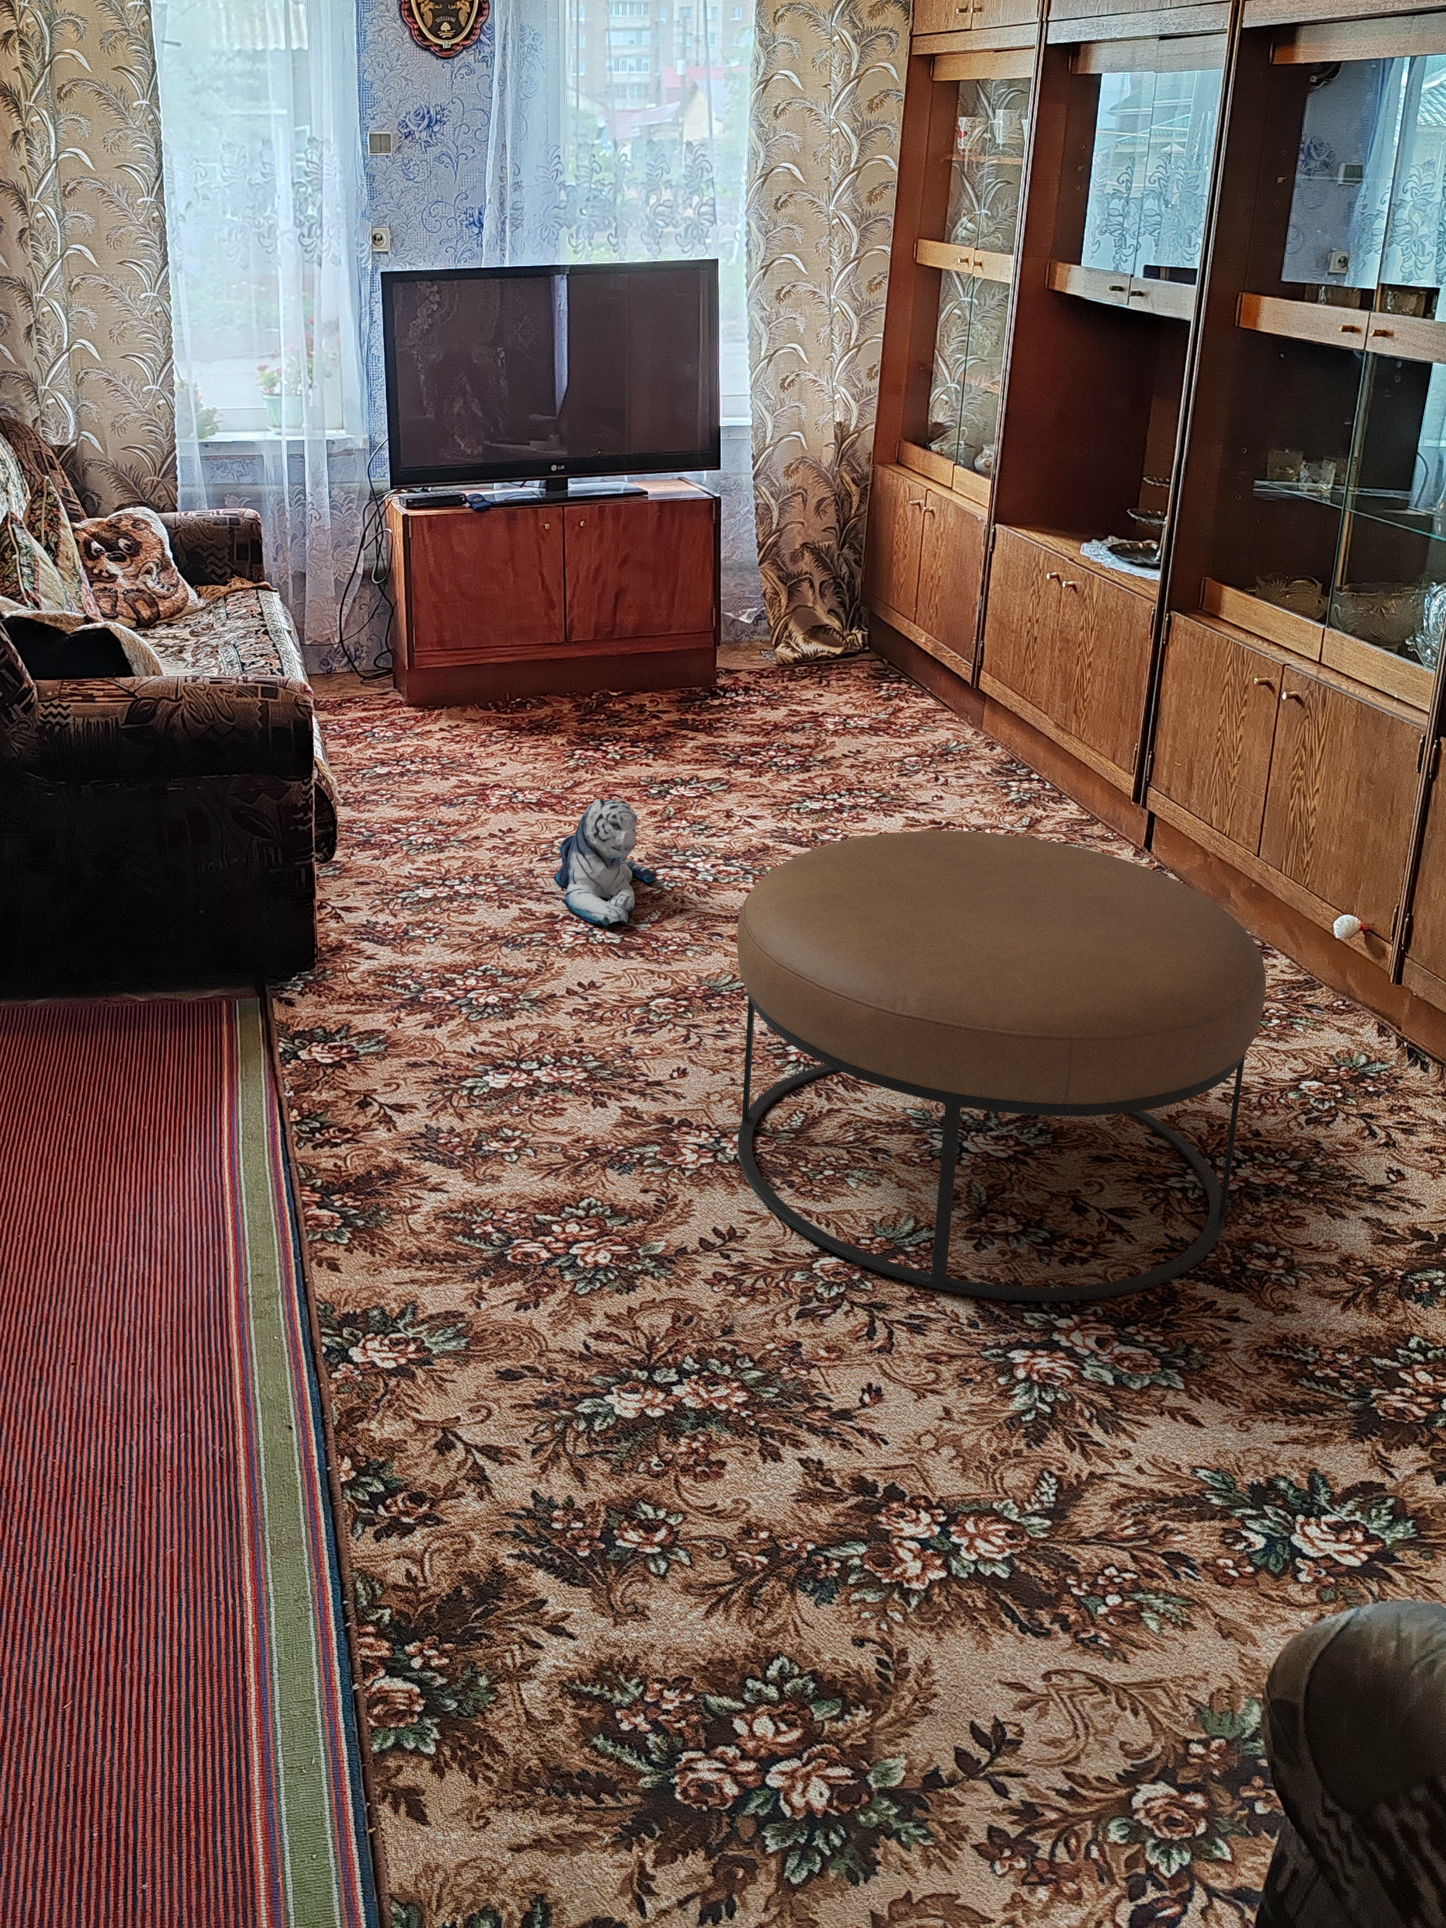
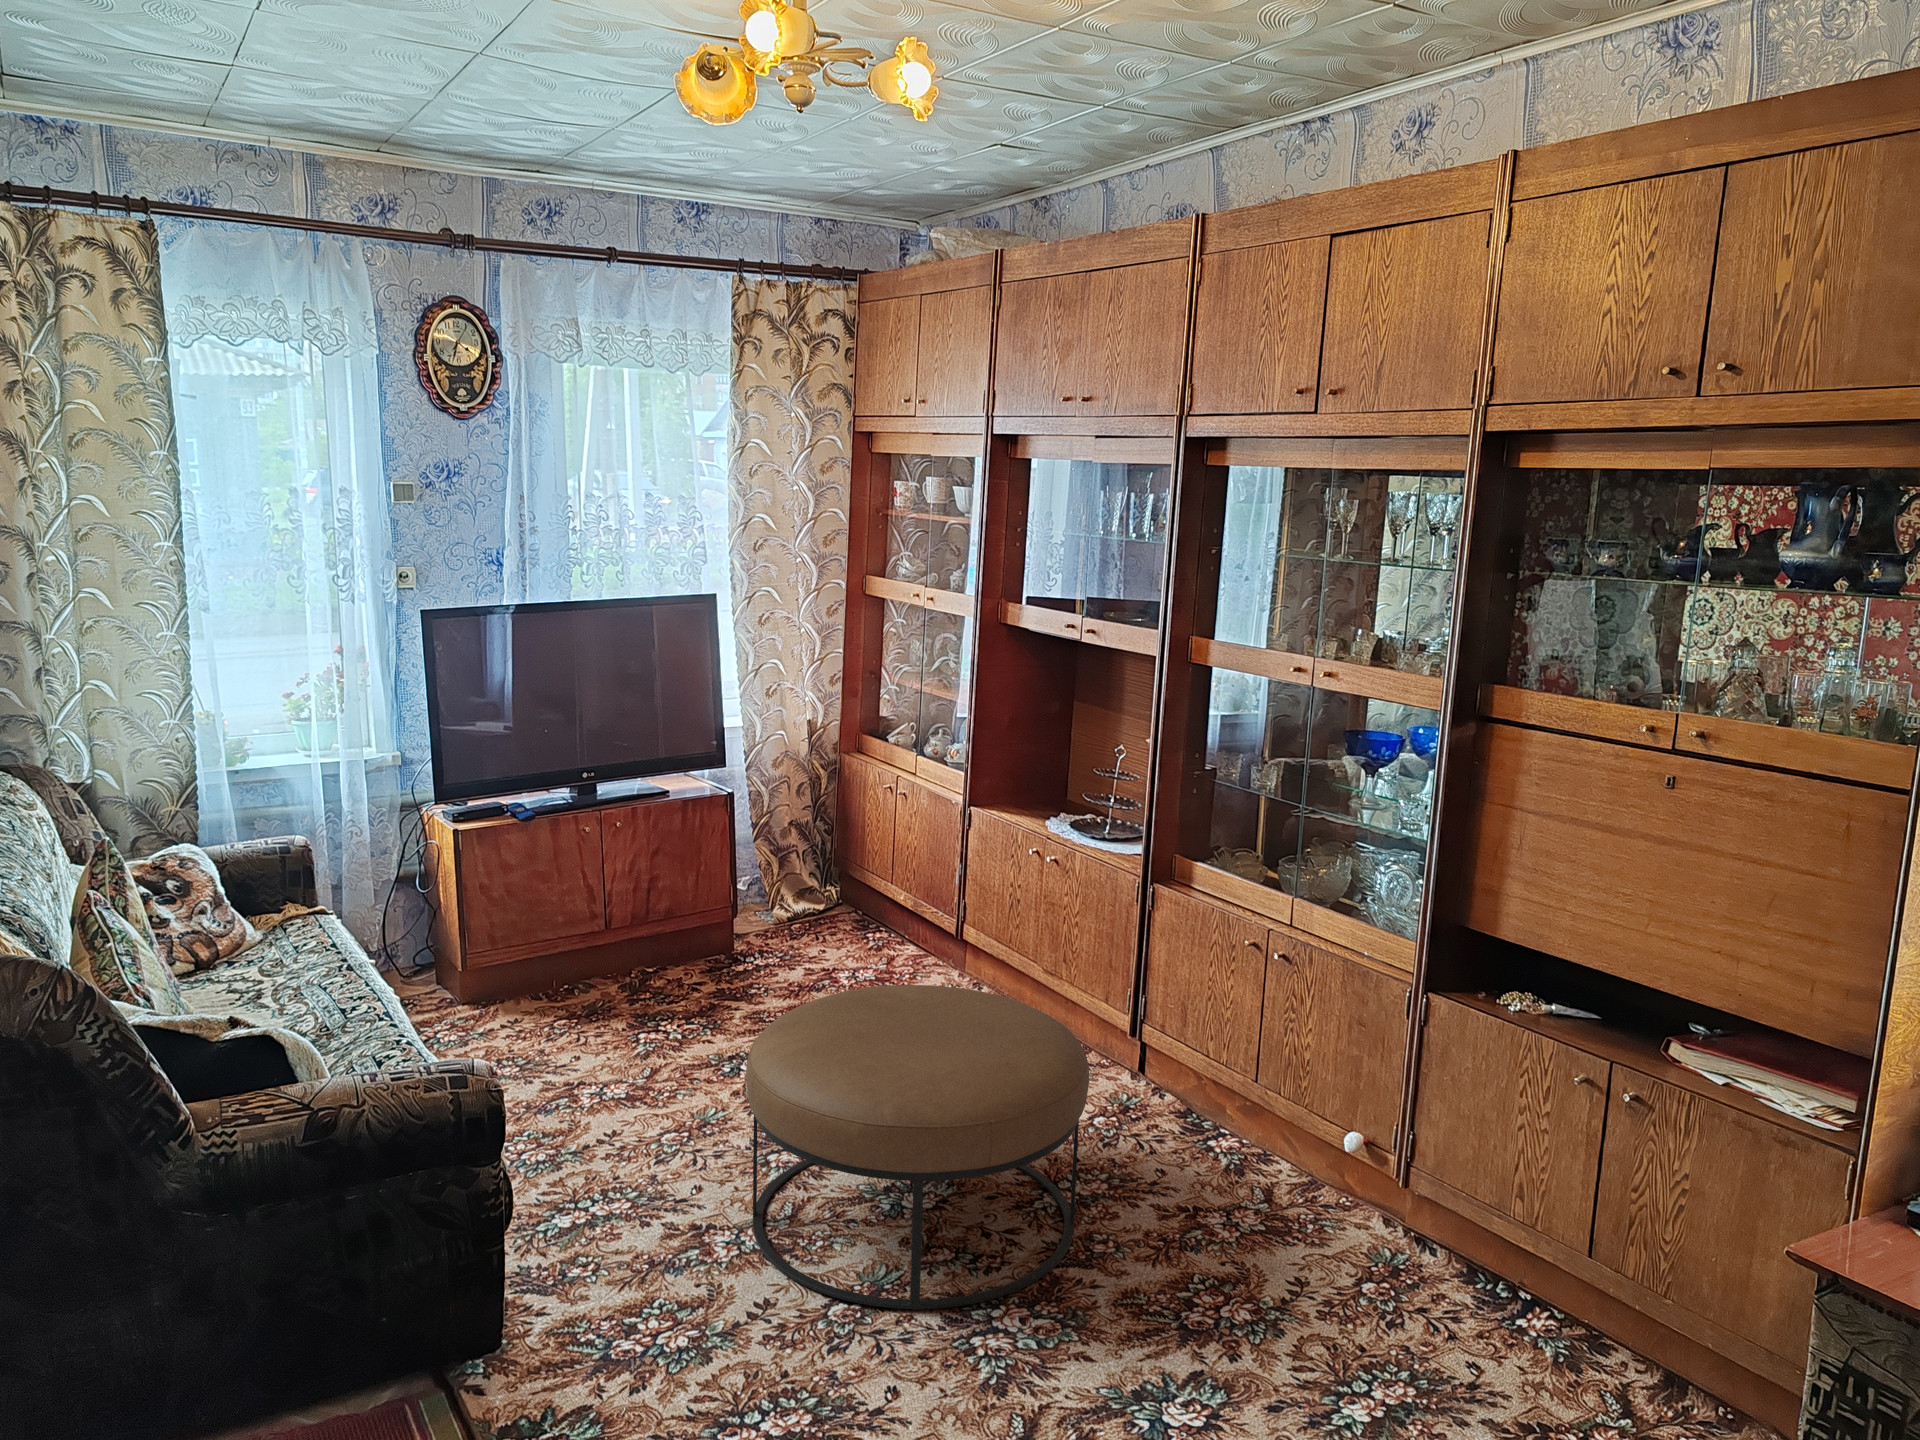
plush toy: present [553,799,656,926] -> none [560,988,640,1086]

